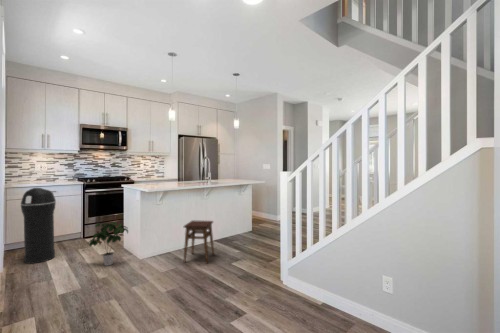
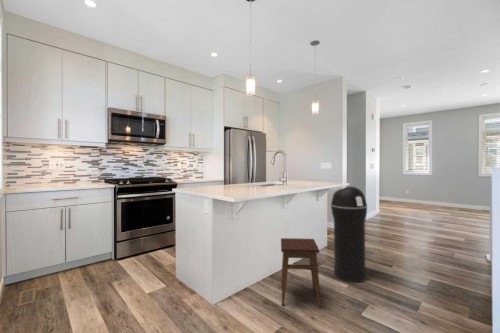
trash can: present [21,188,56,264] -> present [331,187,367,282]
potted plant: present [88,222,128,266] -> none [134,245,197,316]

